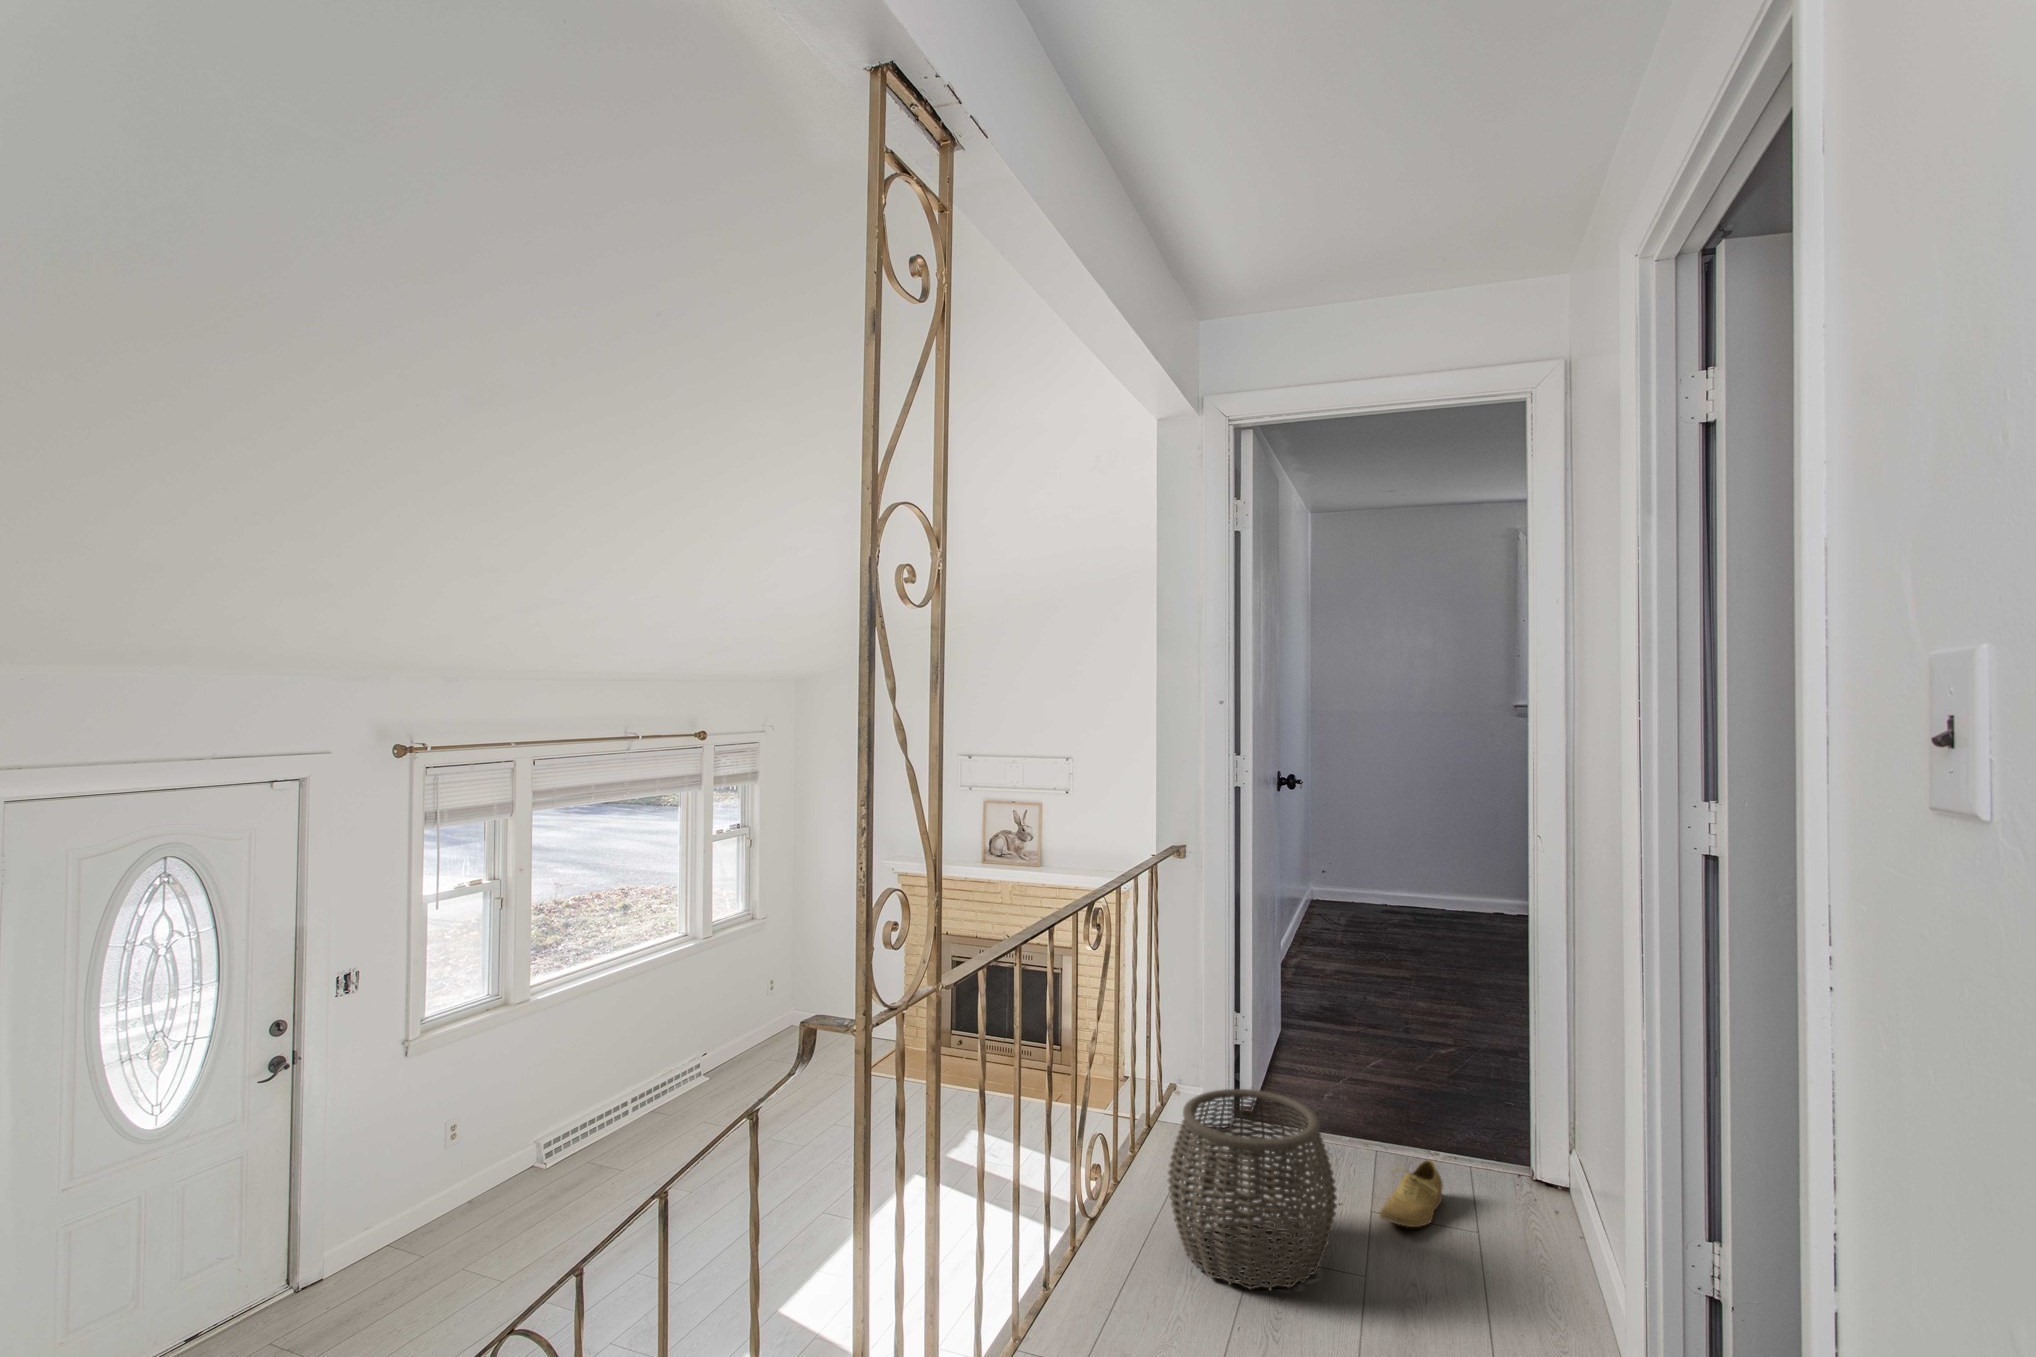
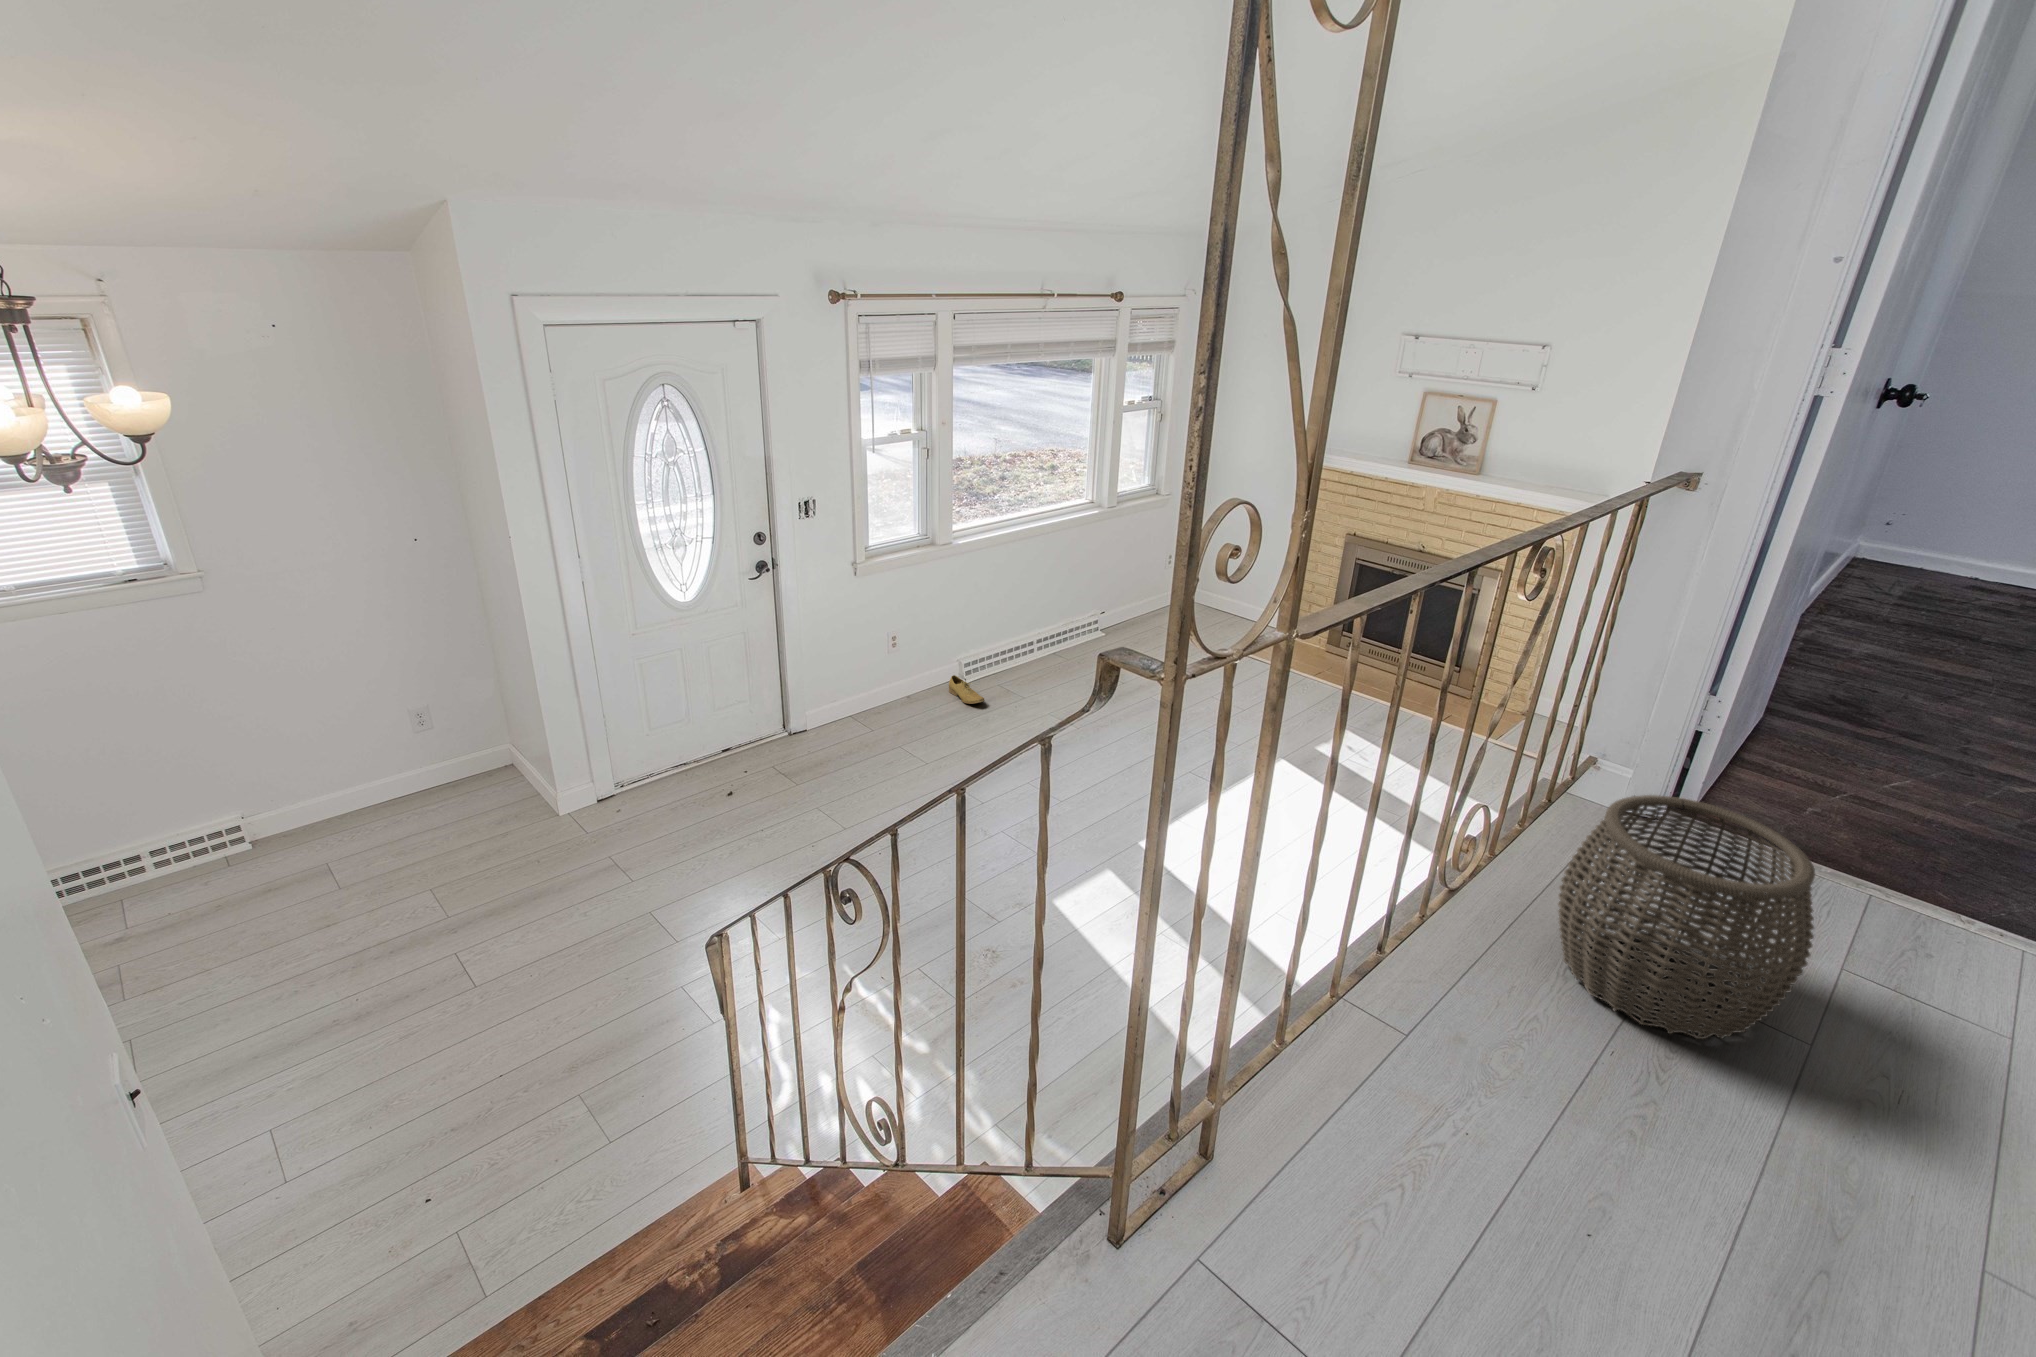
shoe: present [1380,1160,1443,1227] -> present [949,675,984,704]

